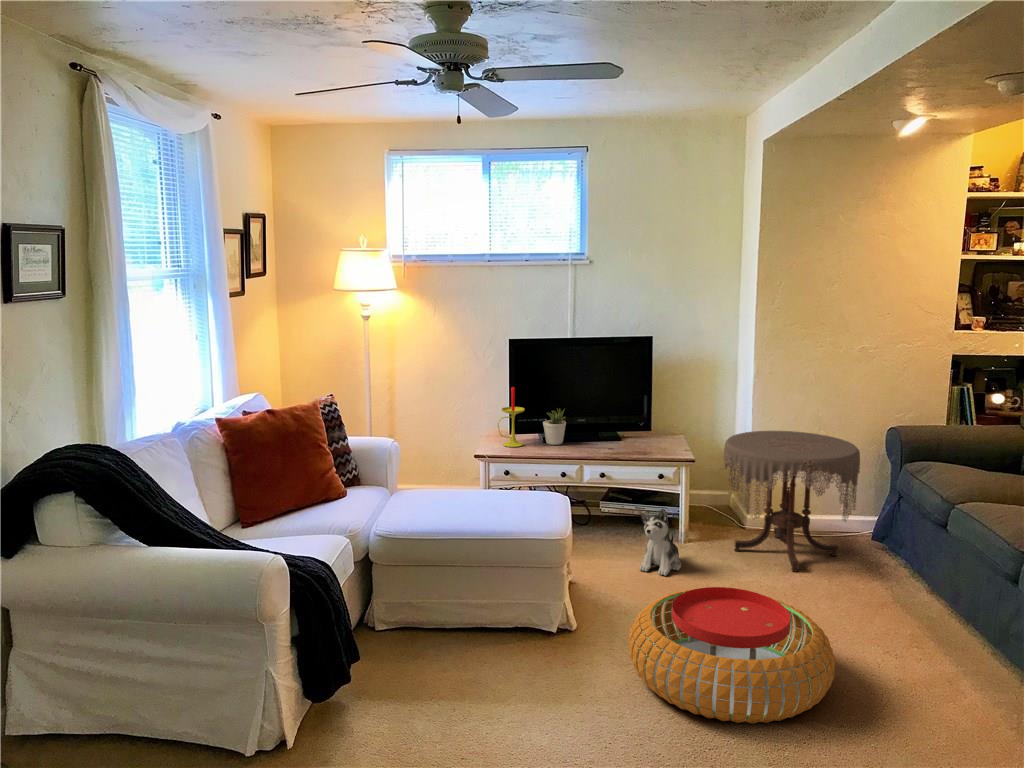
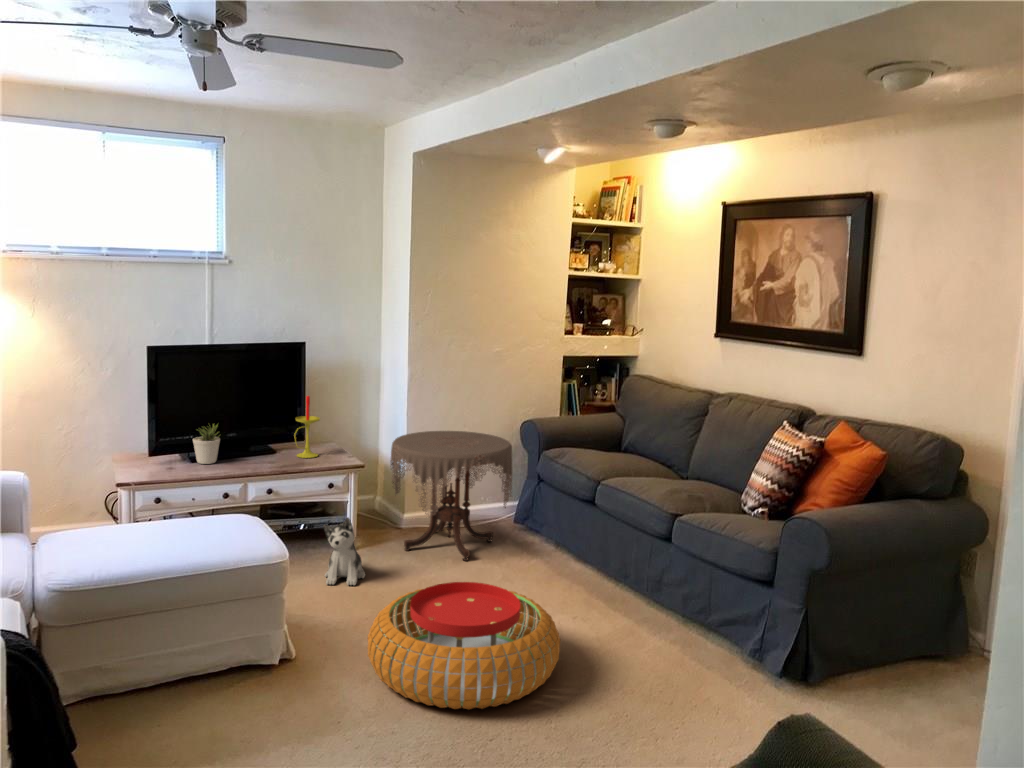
candle: present [497,387,524,447] -> present [295,396,320,458]

